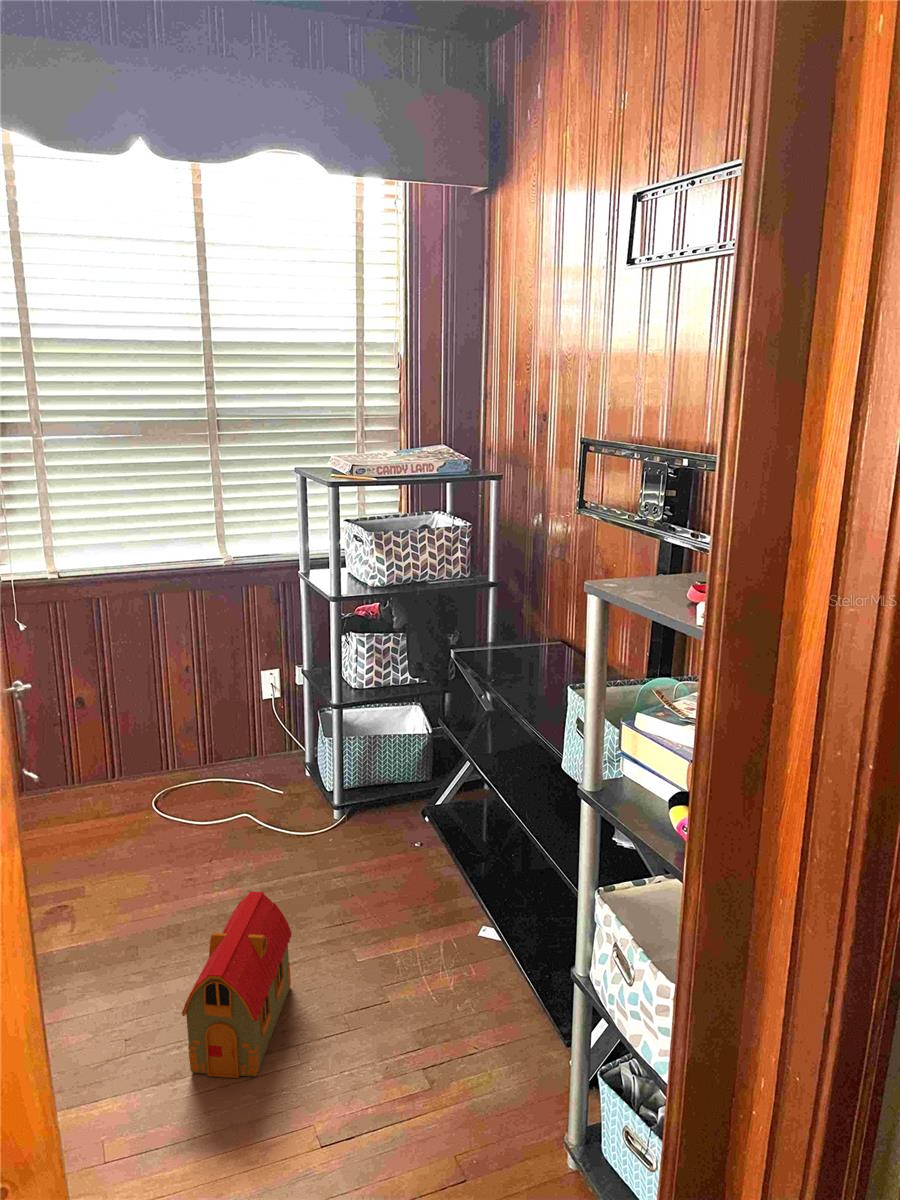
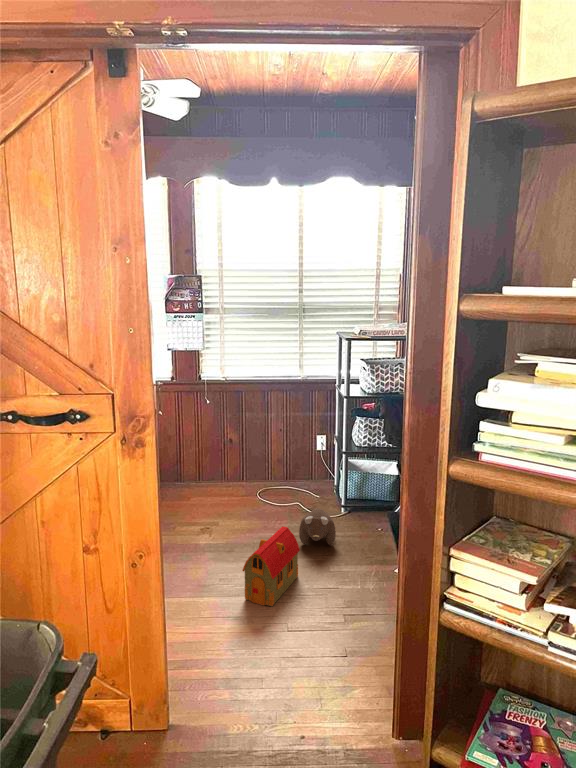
plush toy: none [271,829,345,906] -> present [299,508,336,545]

